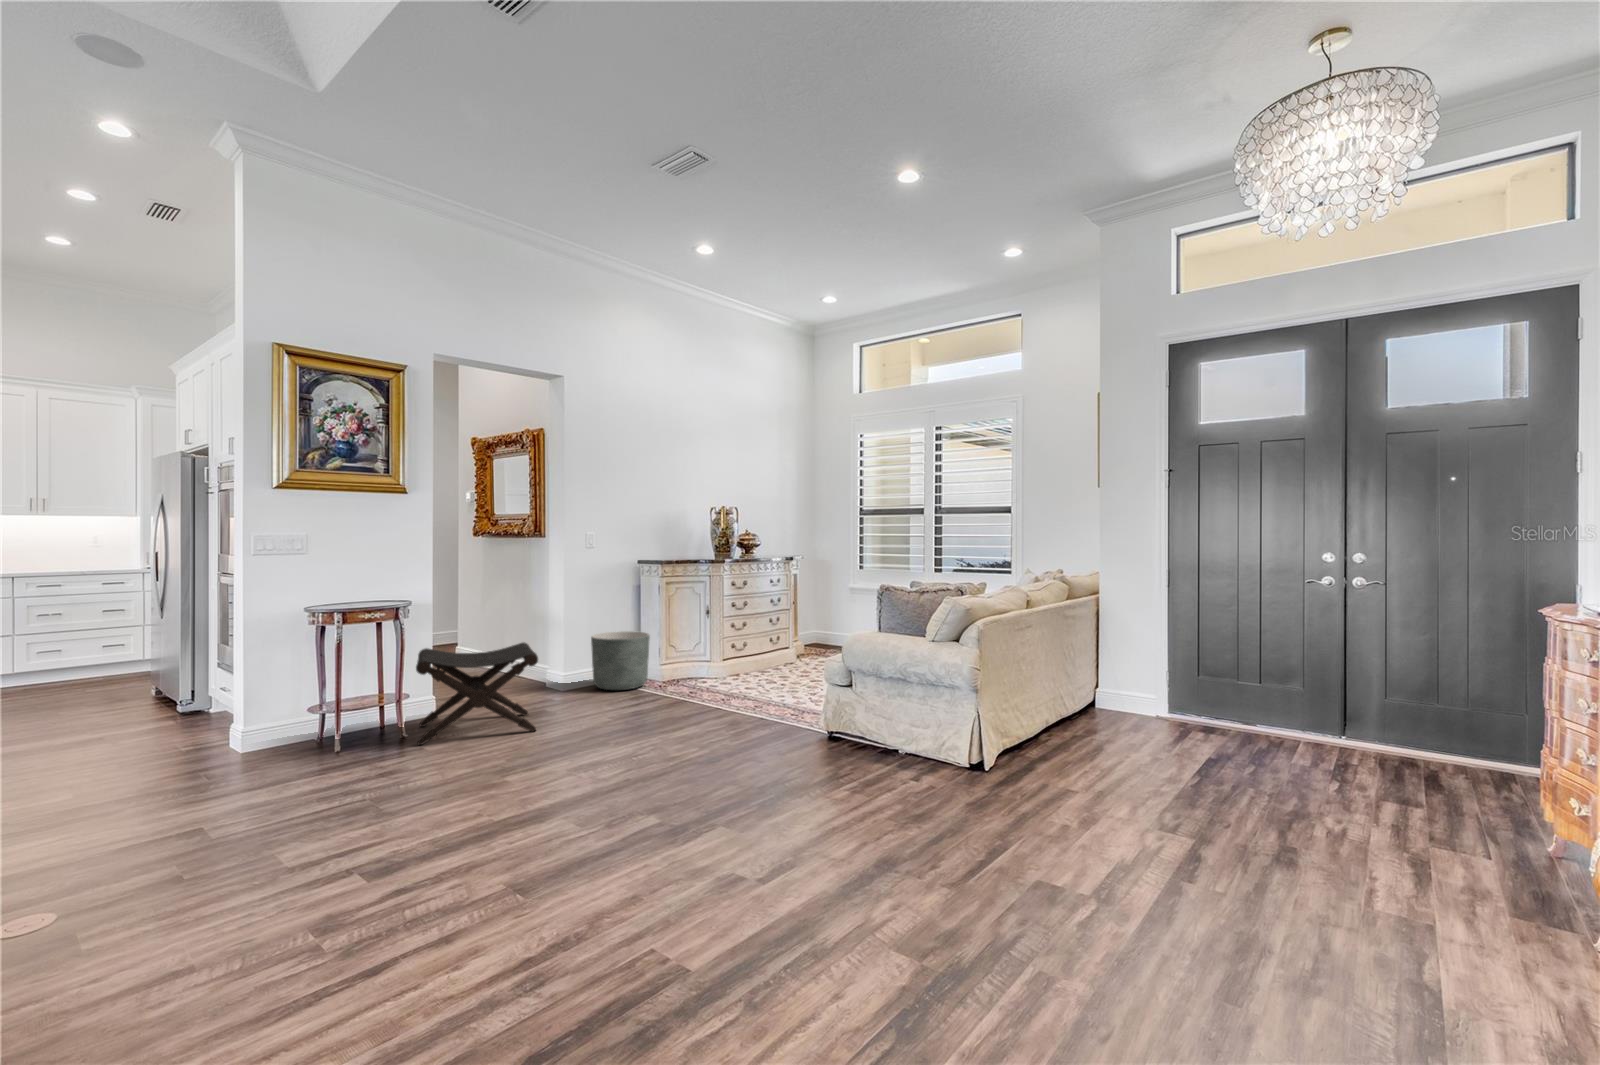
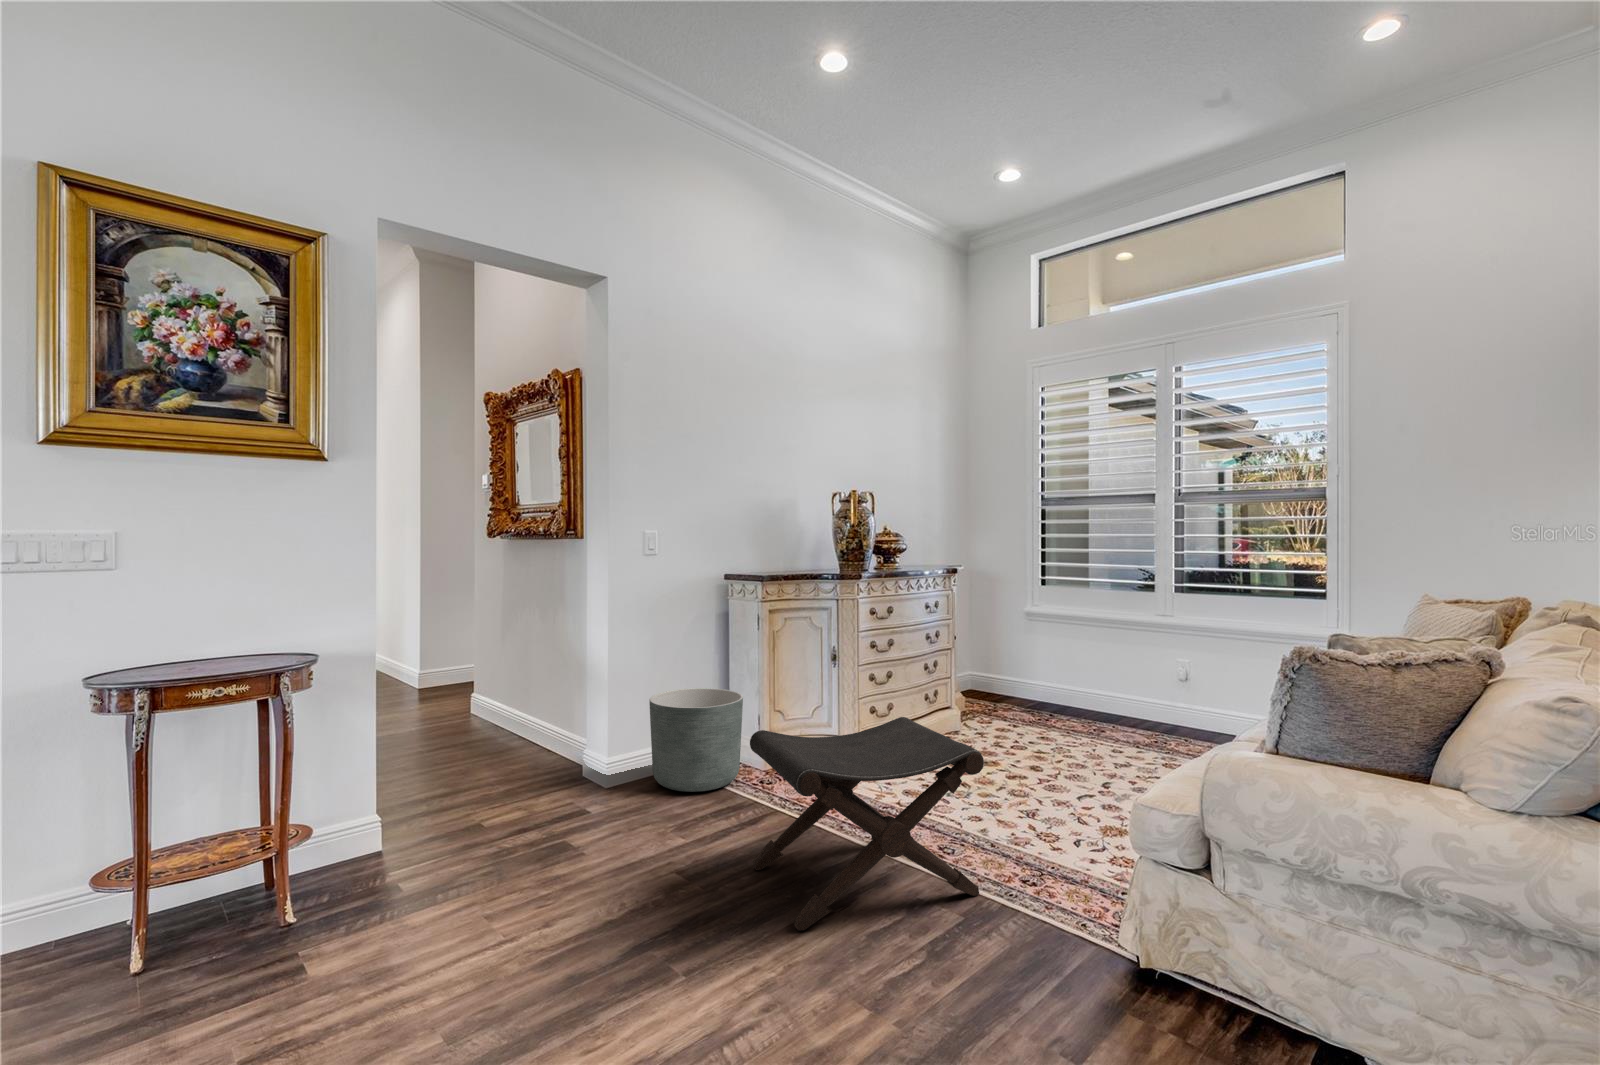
footstool: present [416,642,538,745] -> present [750,717,984,930]

